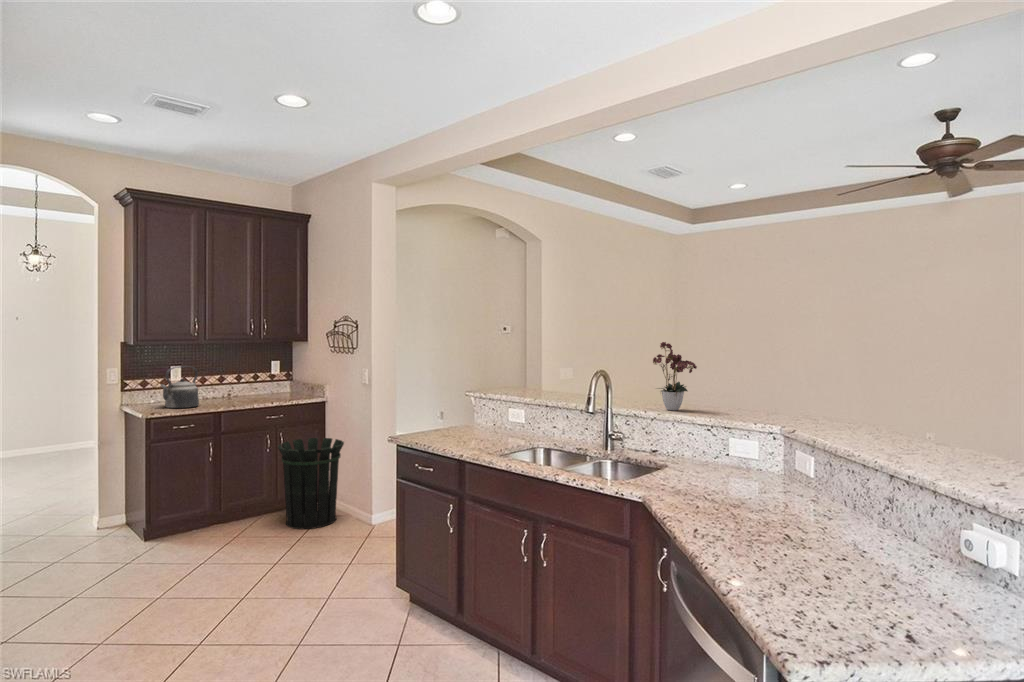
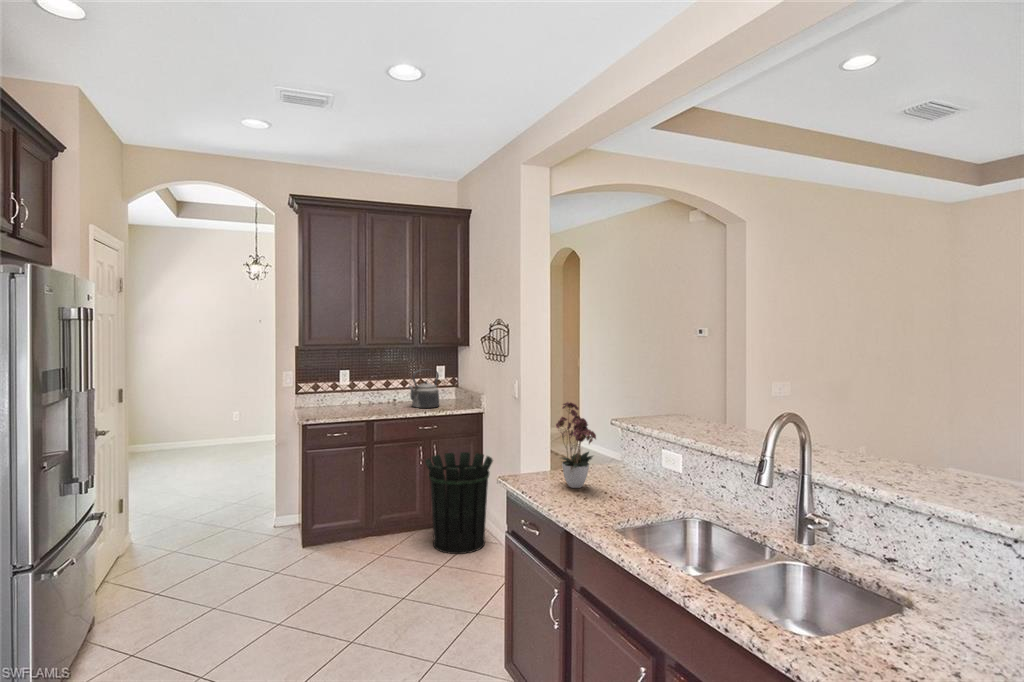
flower arrangement: present [653,342,697,410] -> present [556,402,596,488]
kettle: present [161,366,199,408] -> present [408,369,439,408]

